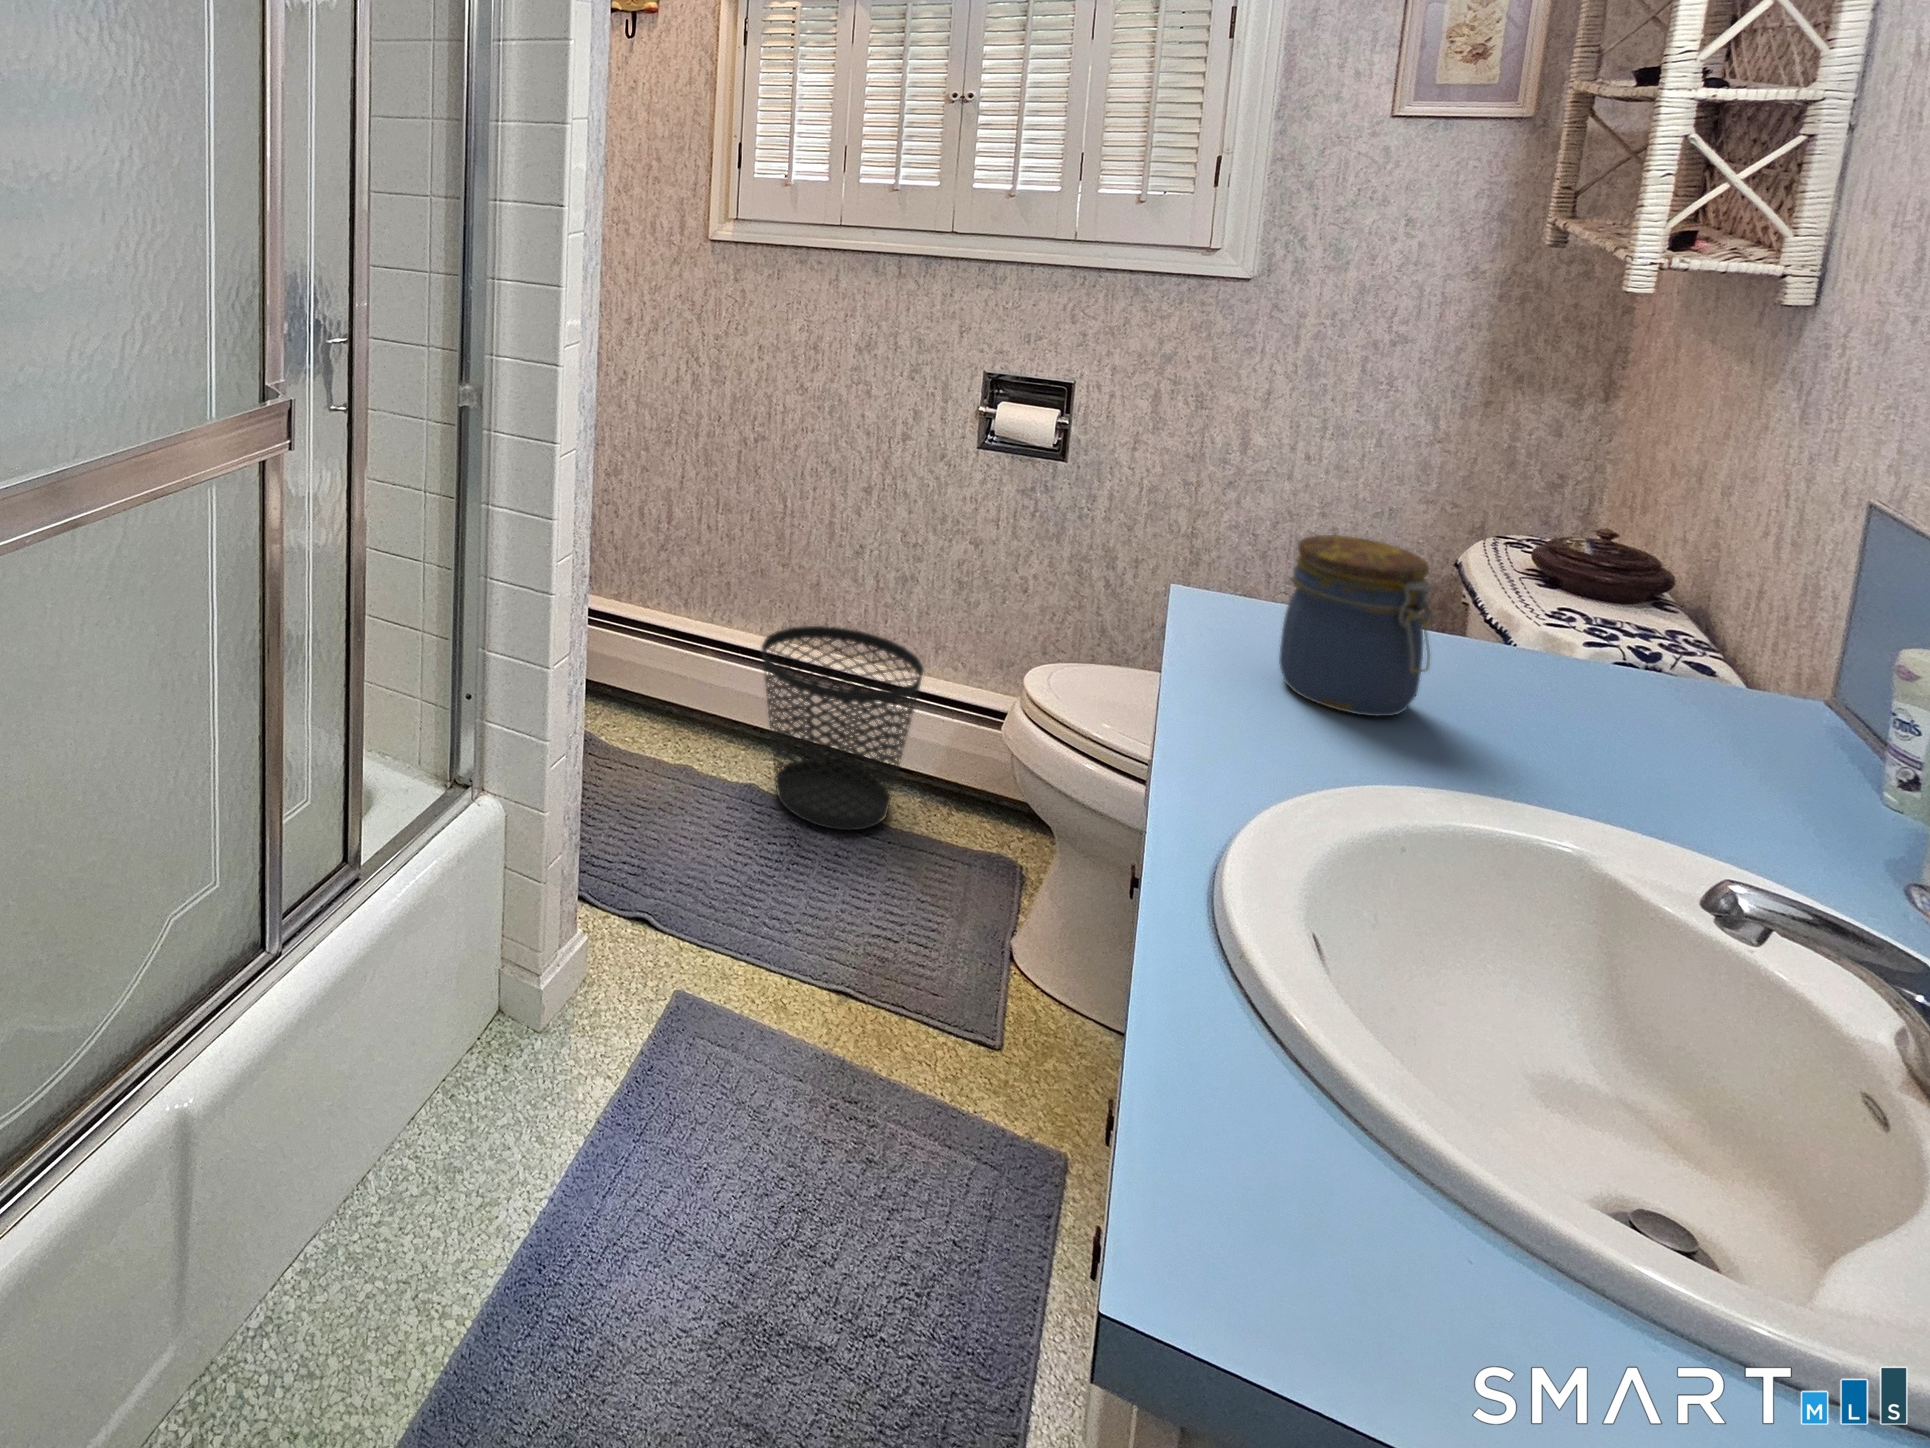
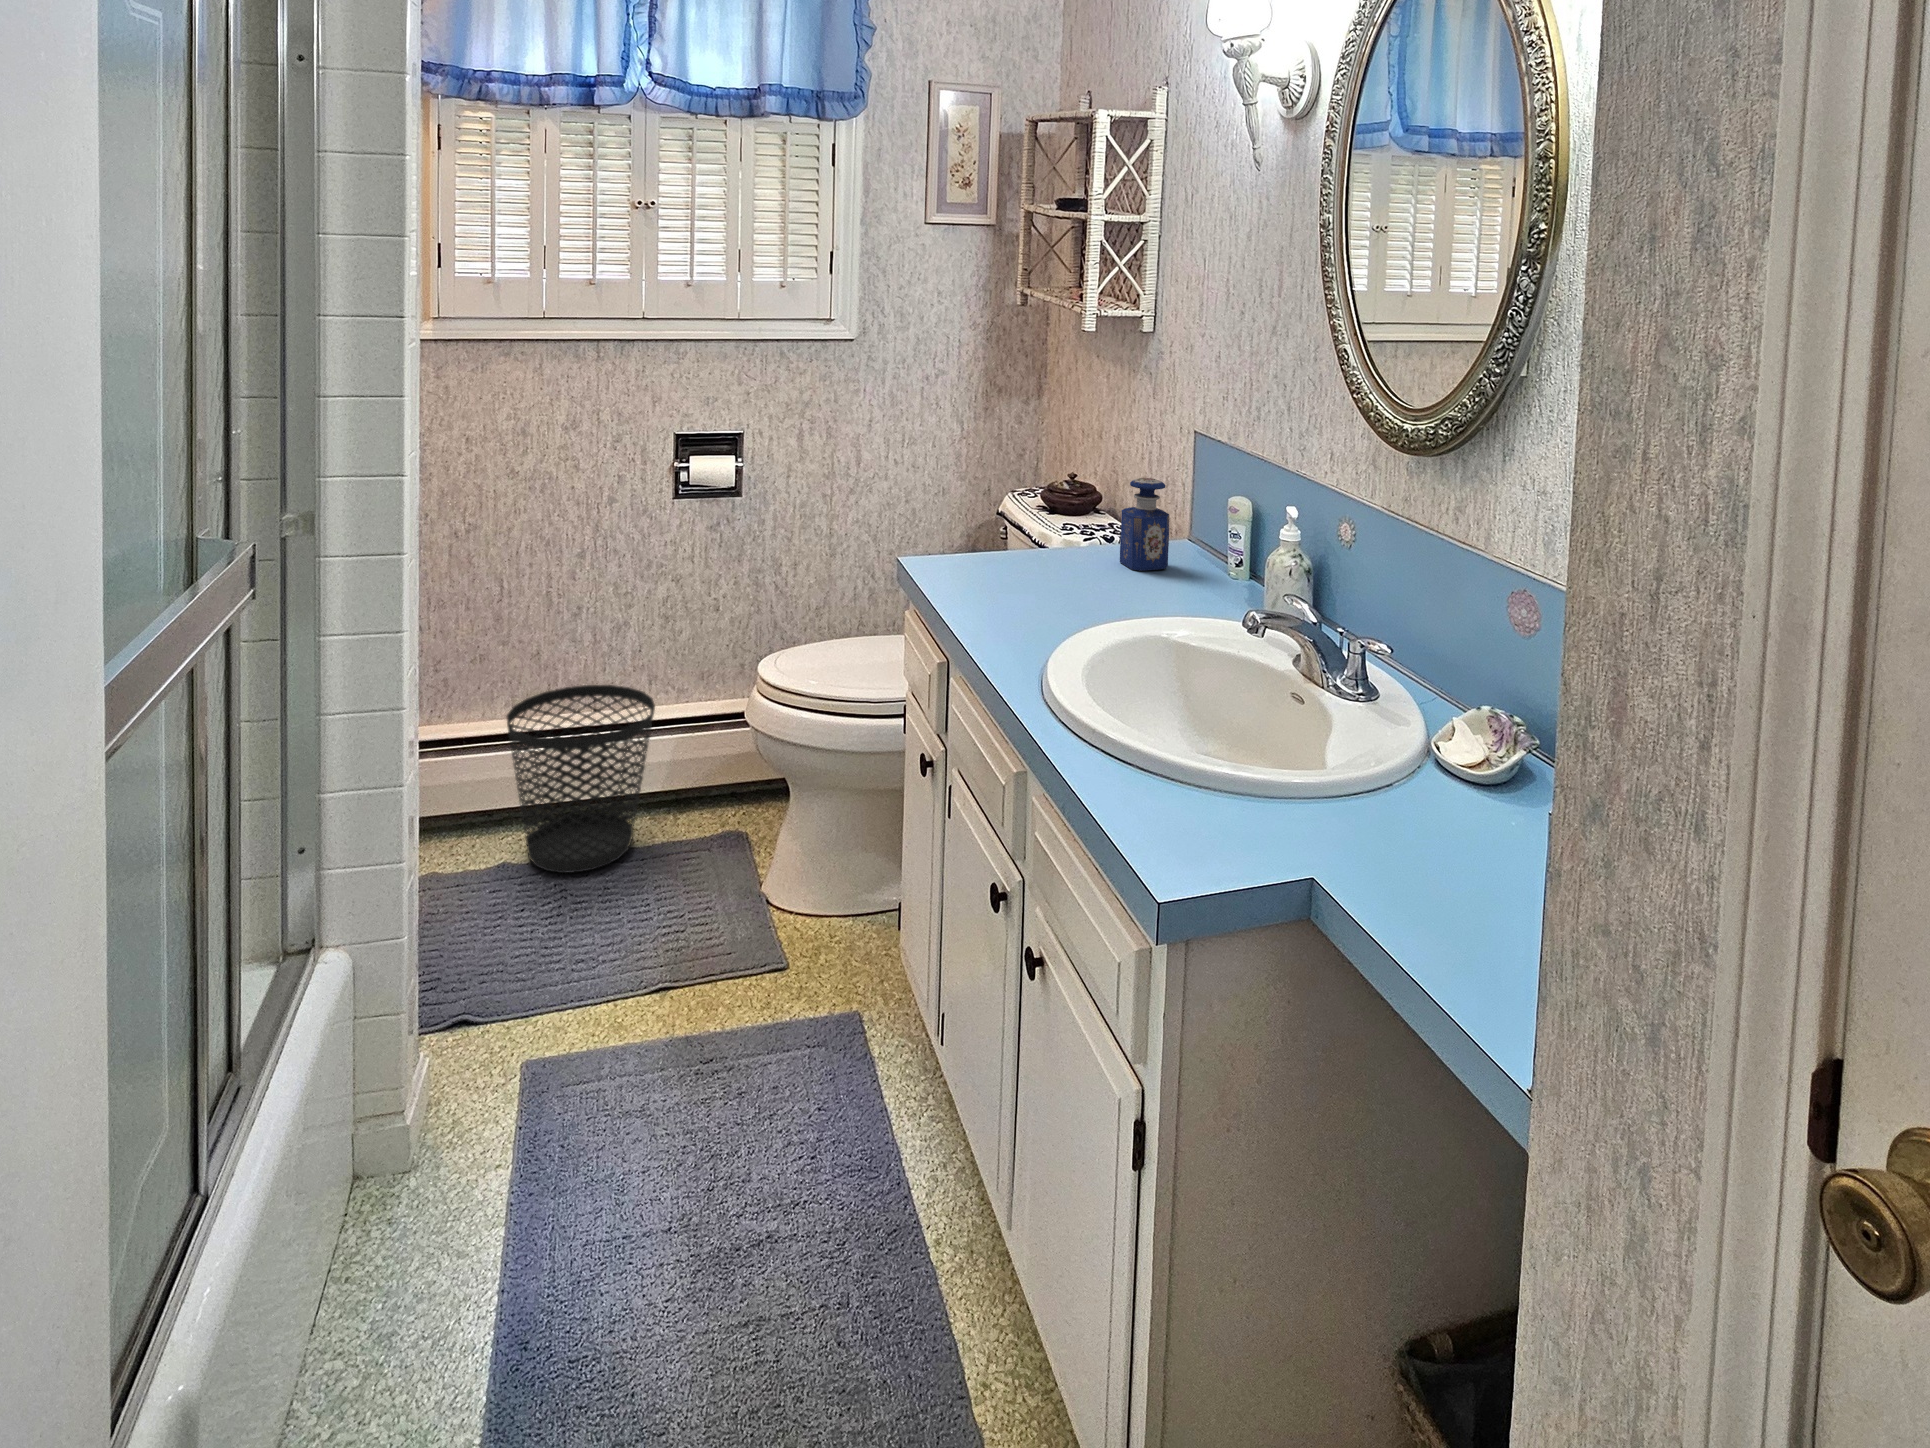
jar: present [1279,535,1434,716] -> none [997,497,1076,605]
perfume bottle: none [1601,555,1728,726] -> present [1120,478,1169,571]

